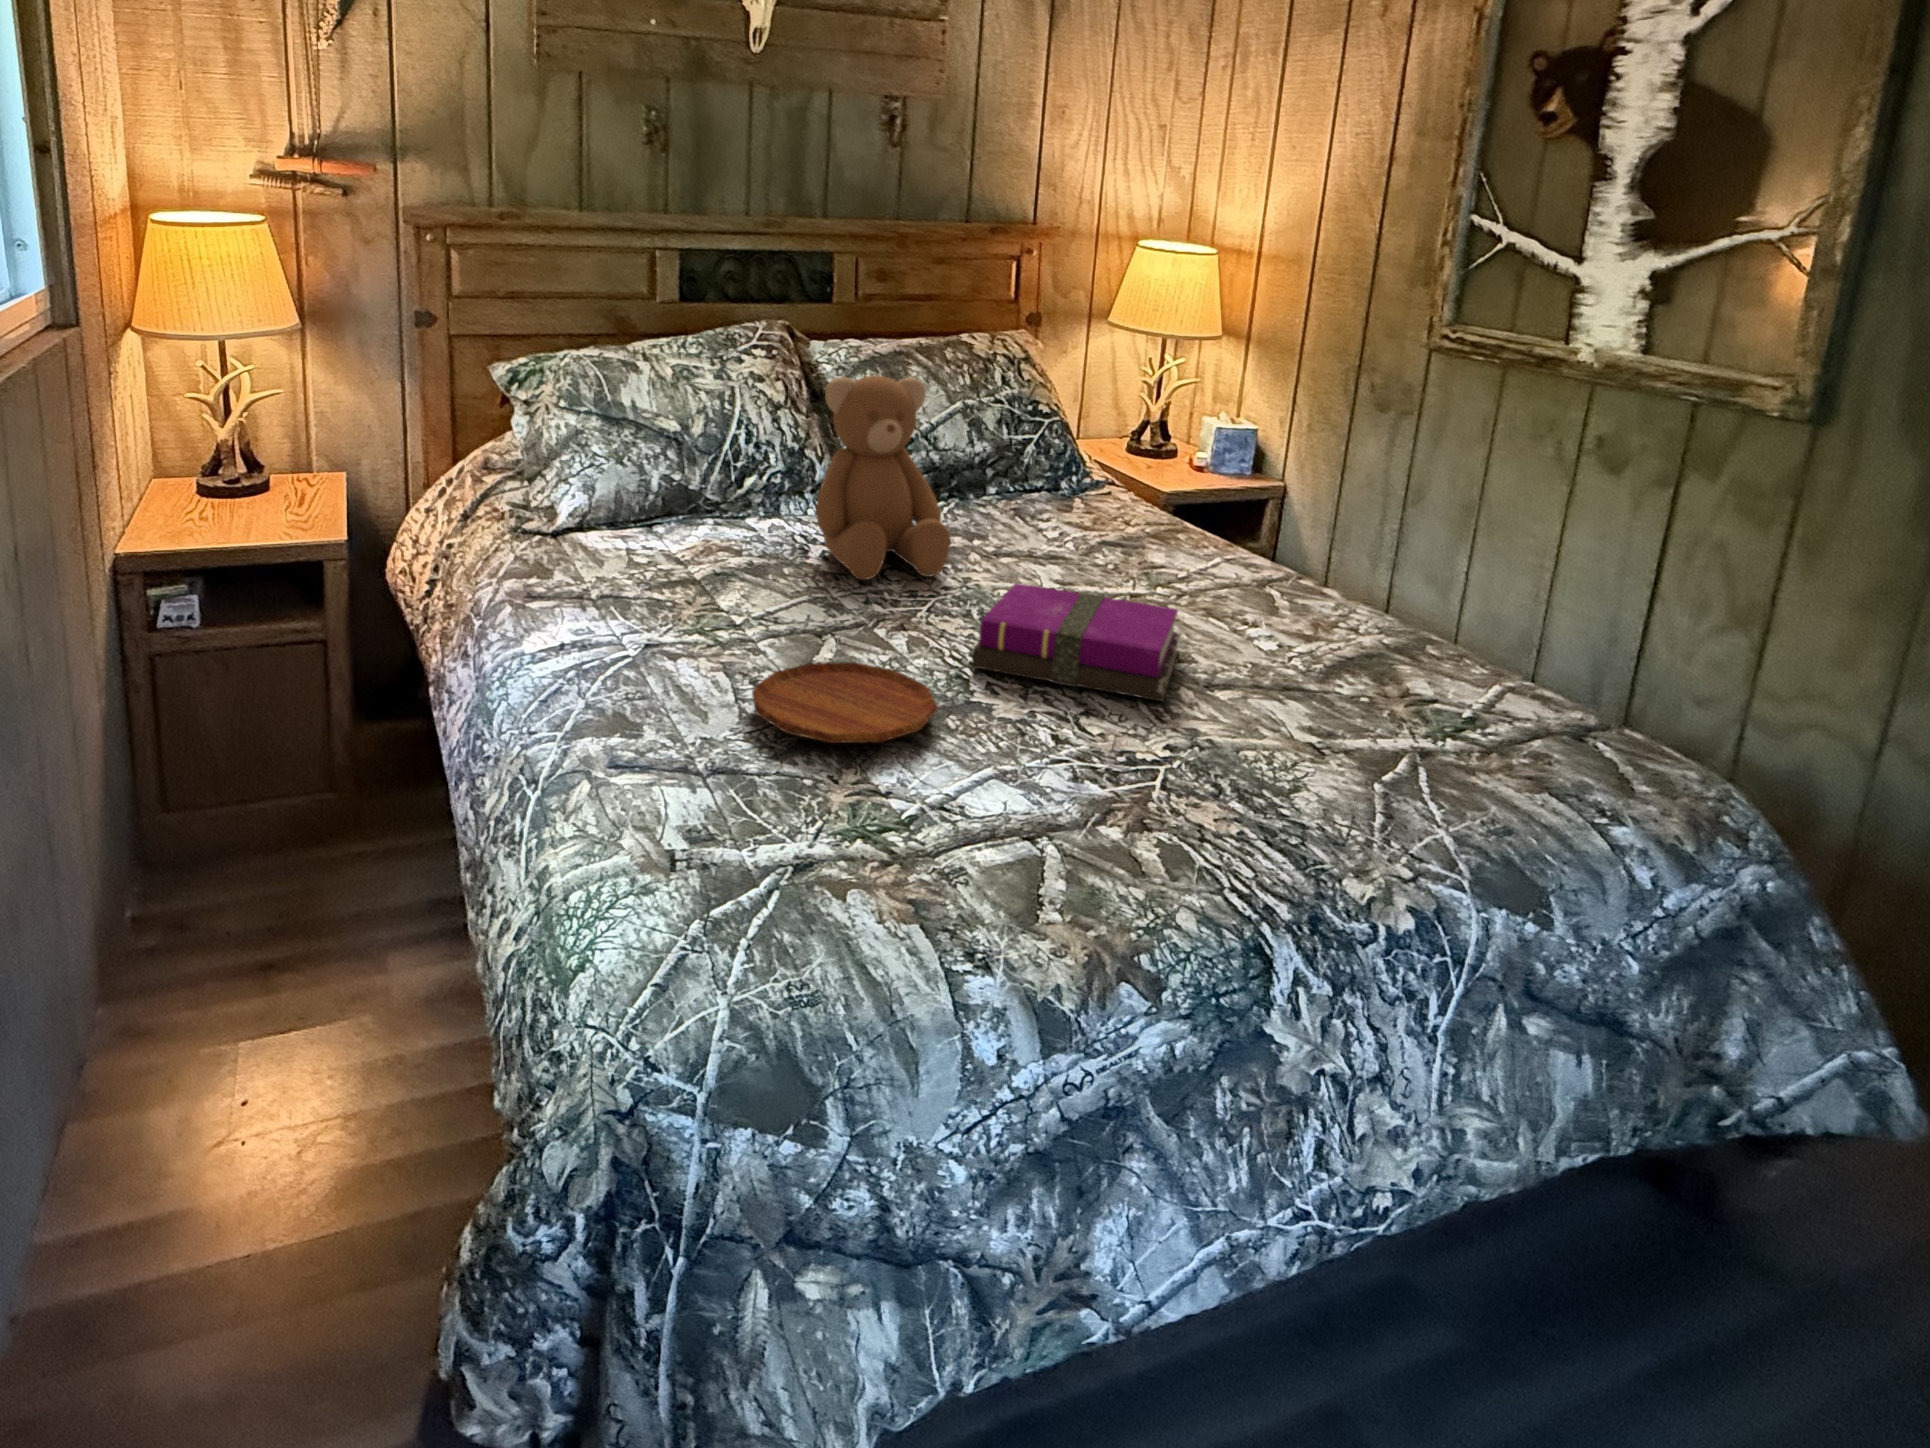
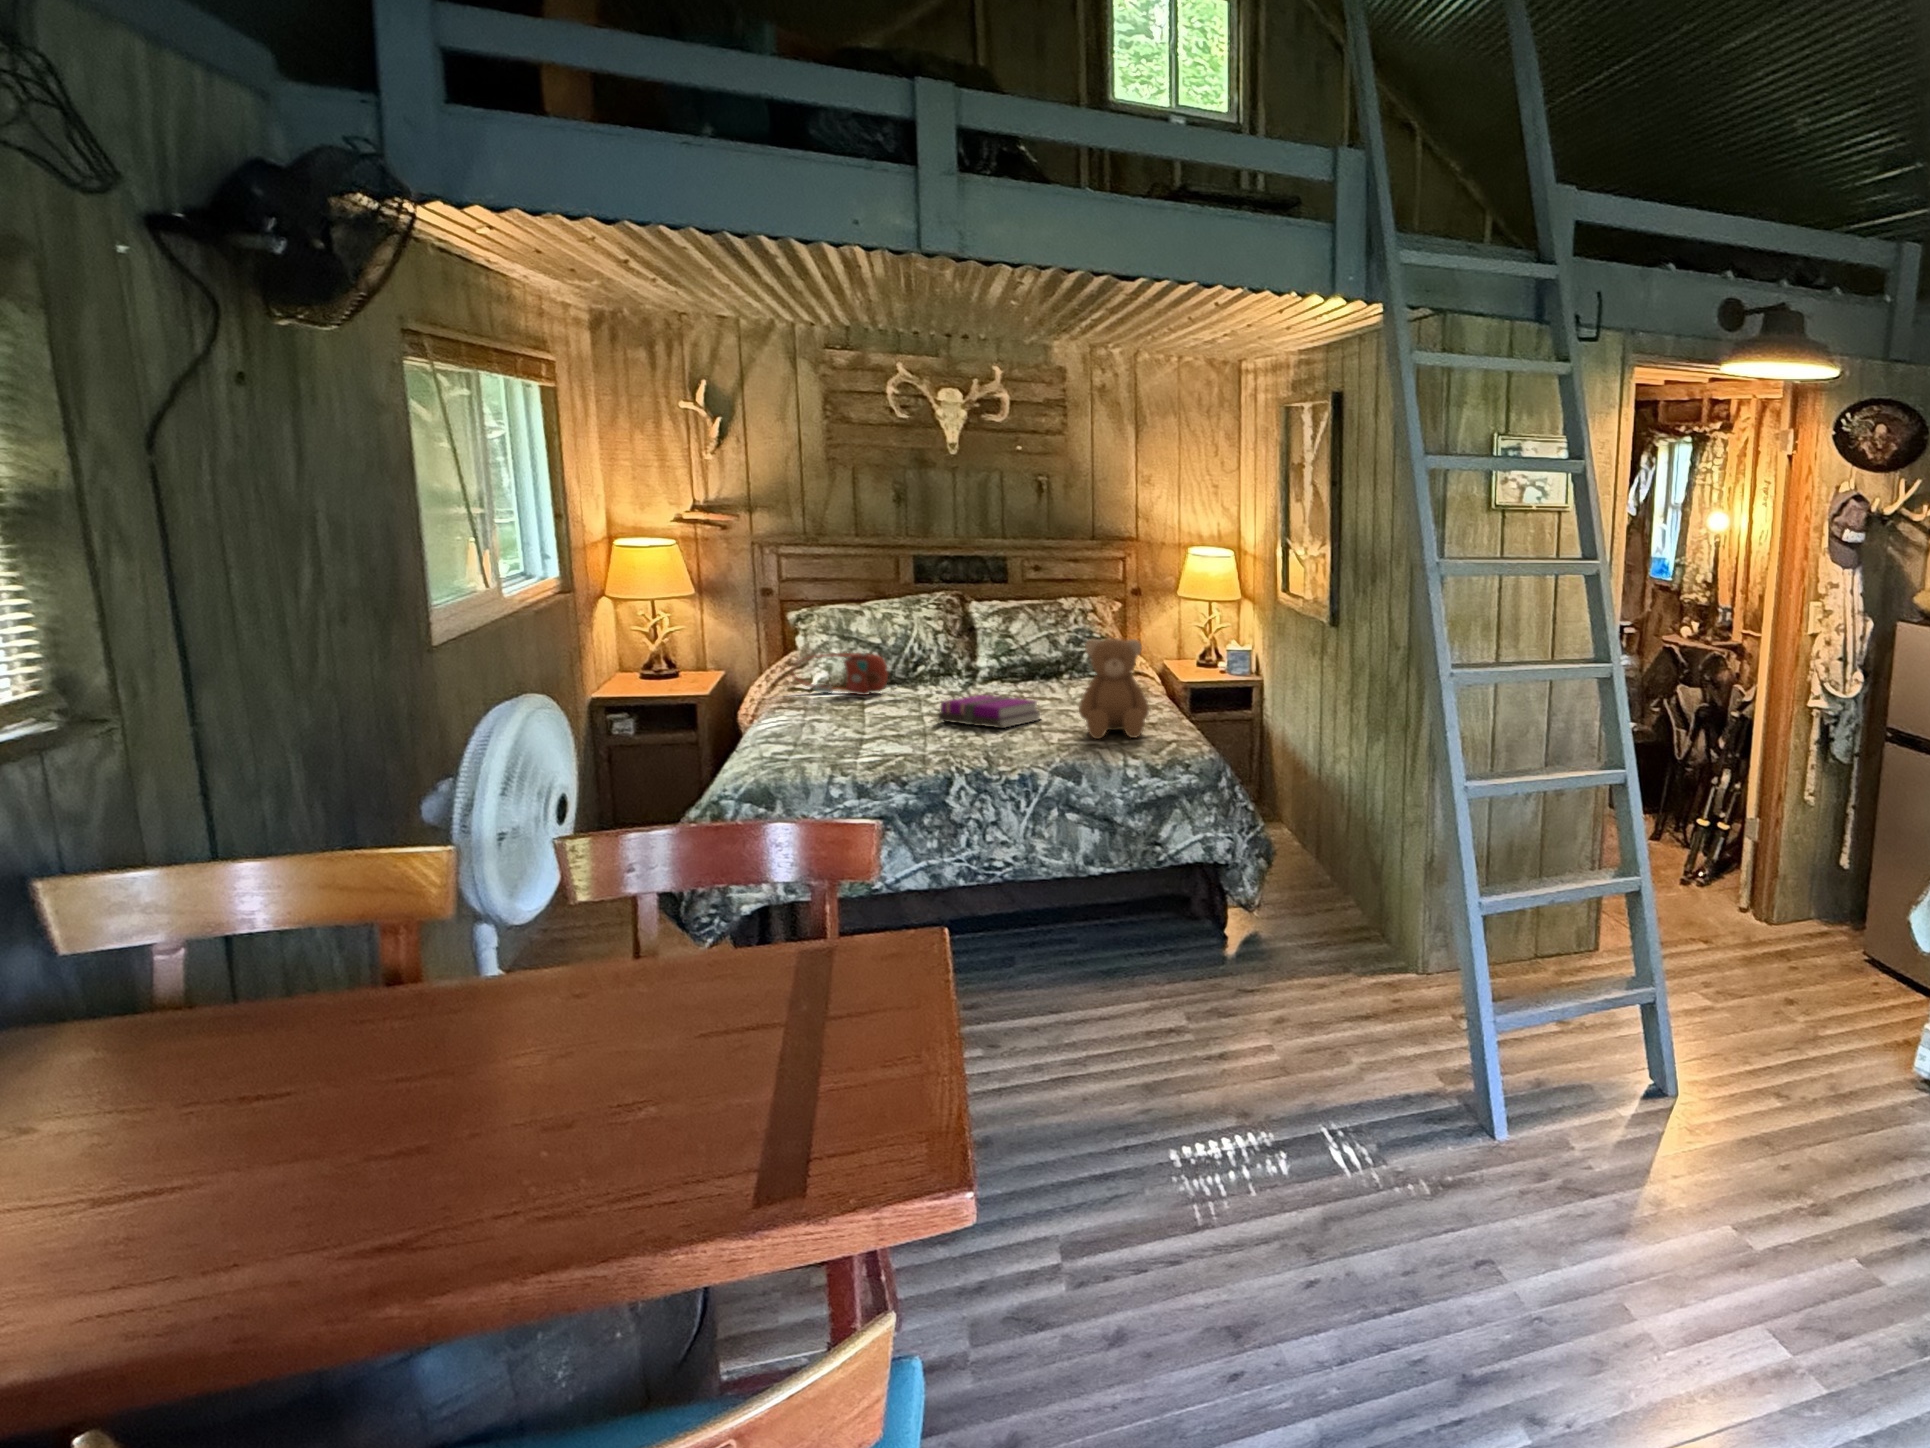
teddy bear: present [816,375,950,580] -> present [1079,638,1149,739]
handbag: none [537,462,728,555] -> present [791,653,888,695]
tray: present [752,662,938,743] -> none [822,716,904,733]

